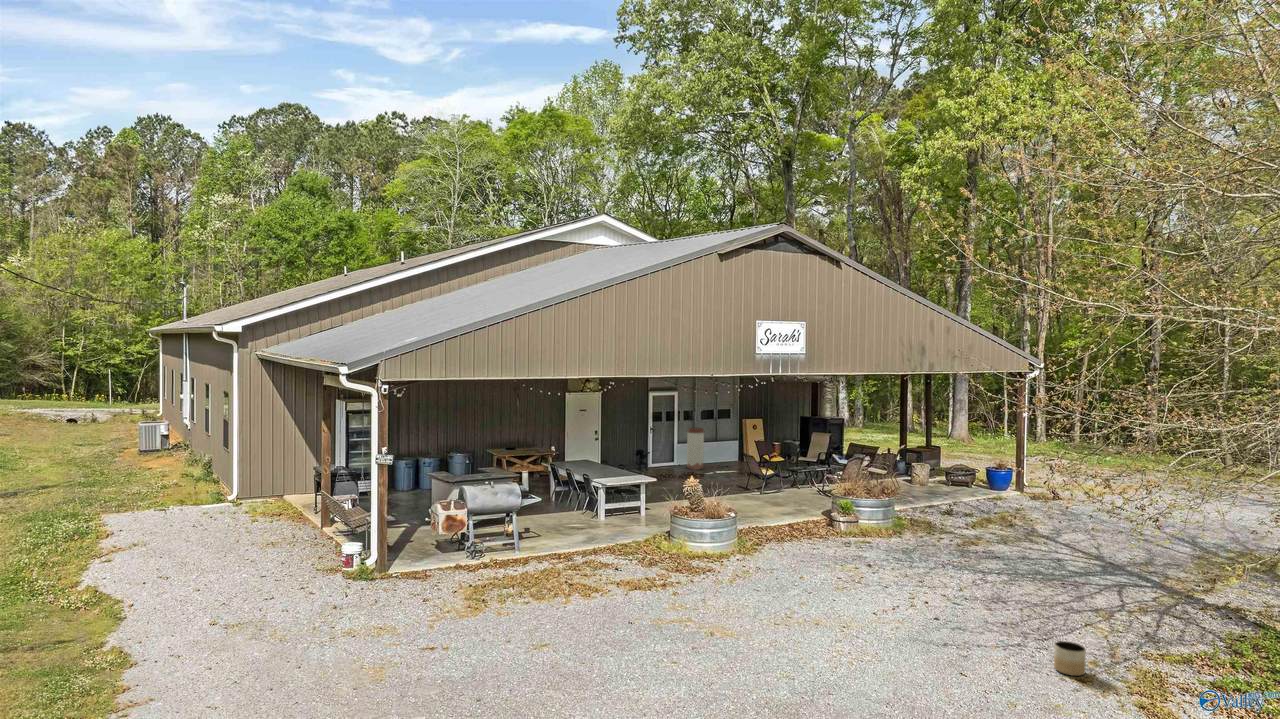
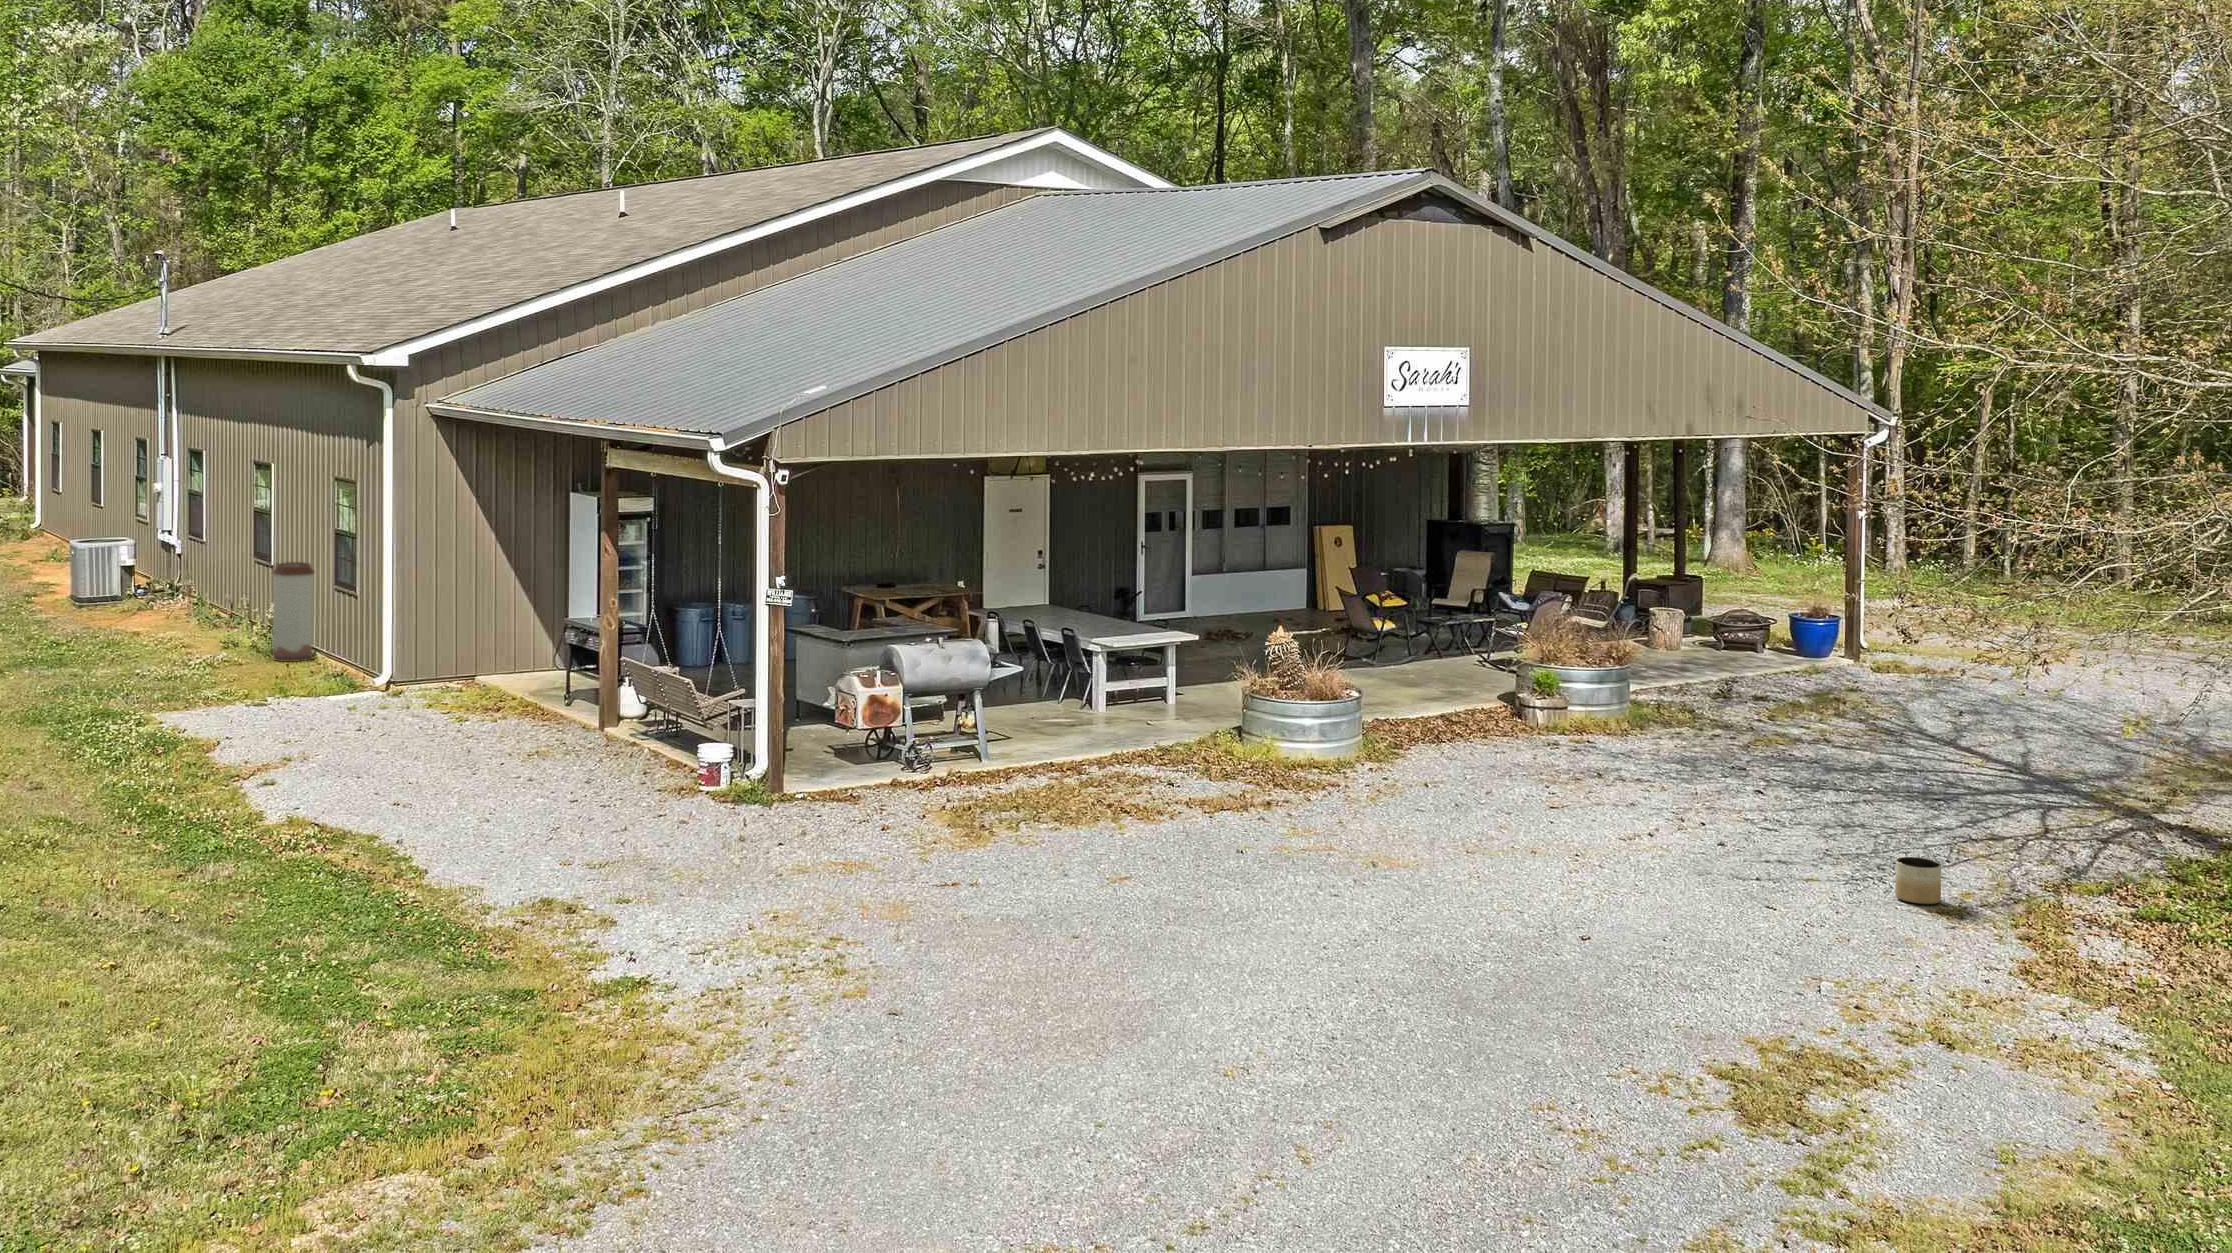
trash can: present [687,428,704,470] -> present [272,562,314,662]

